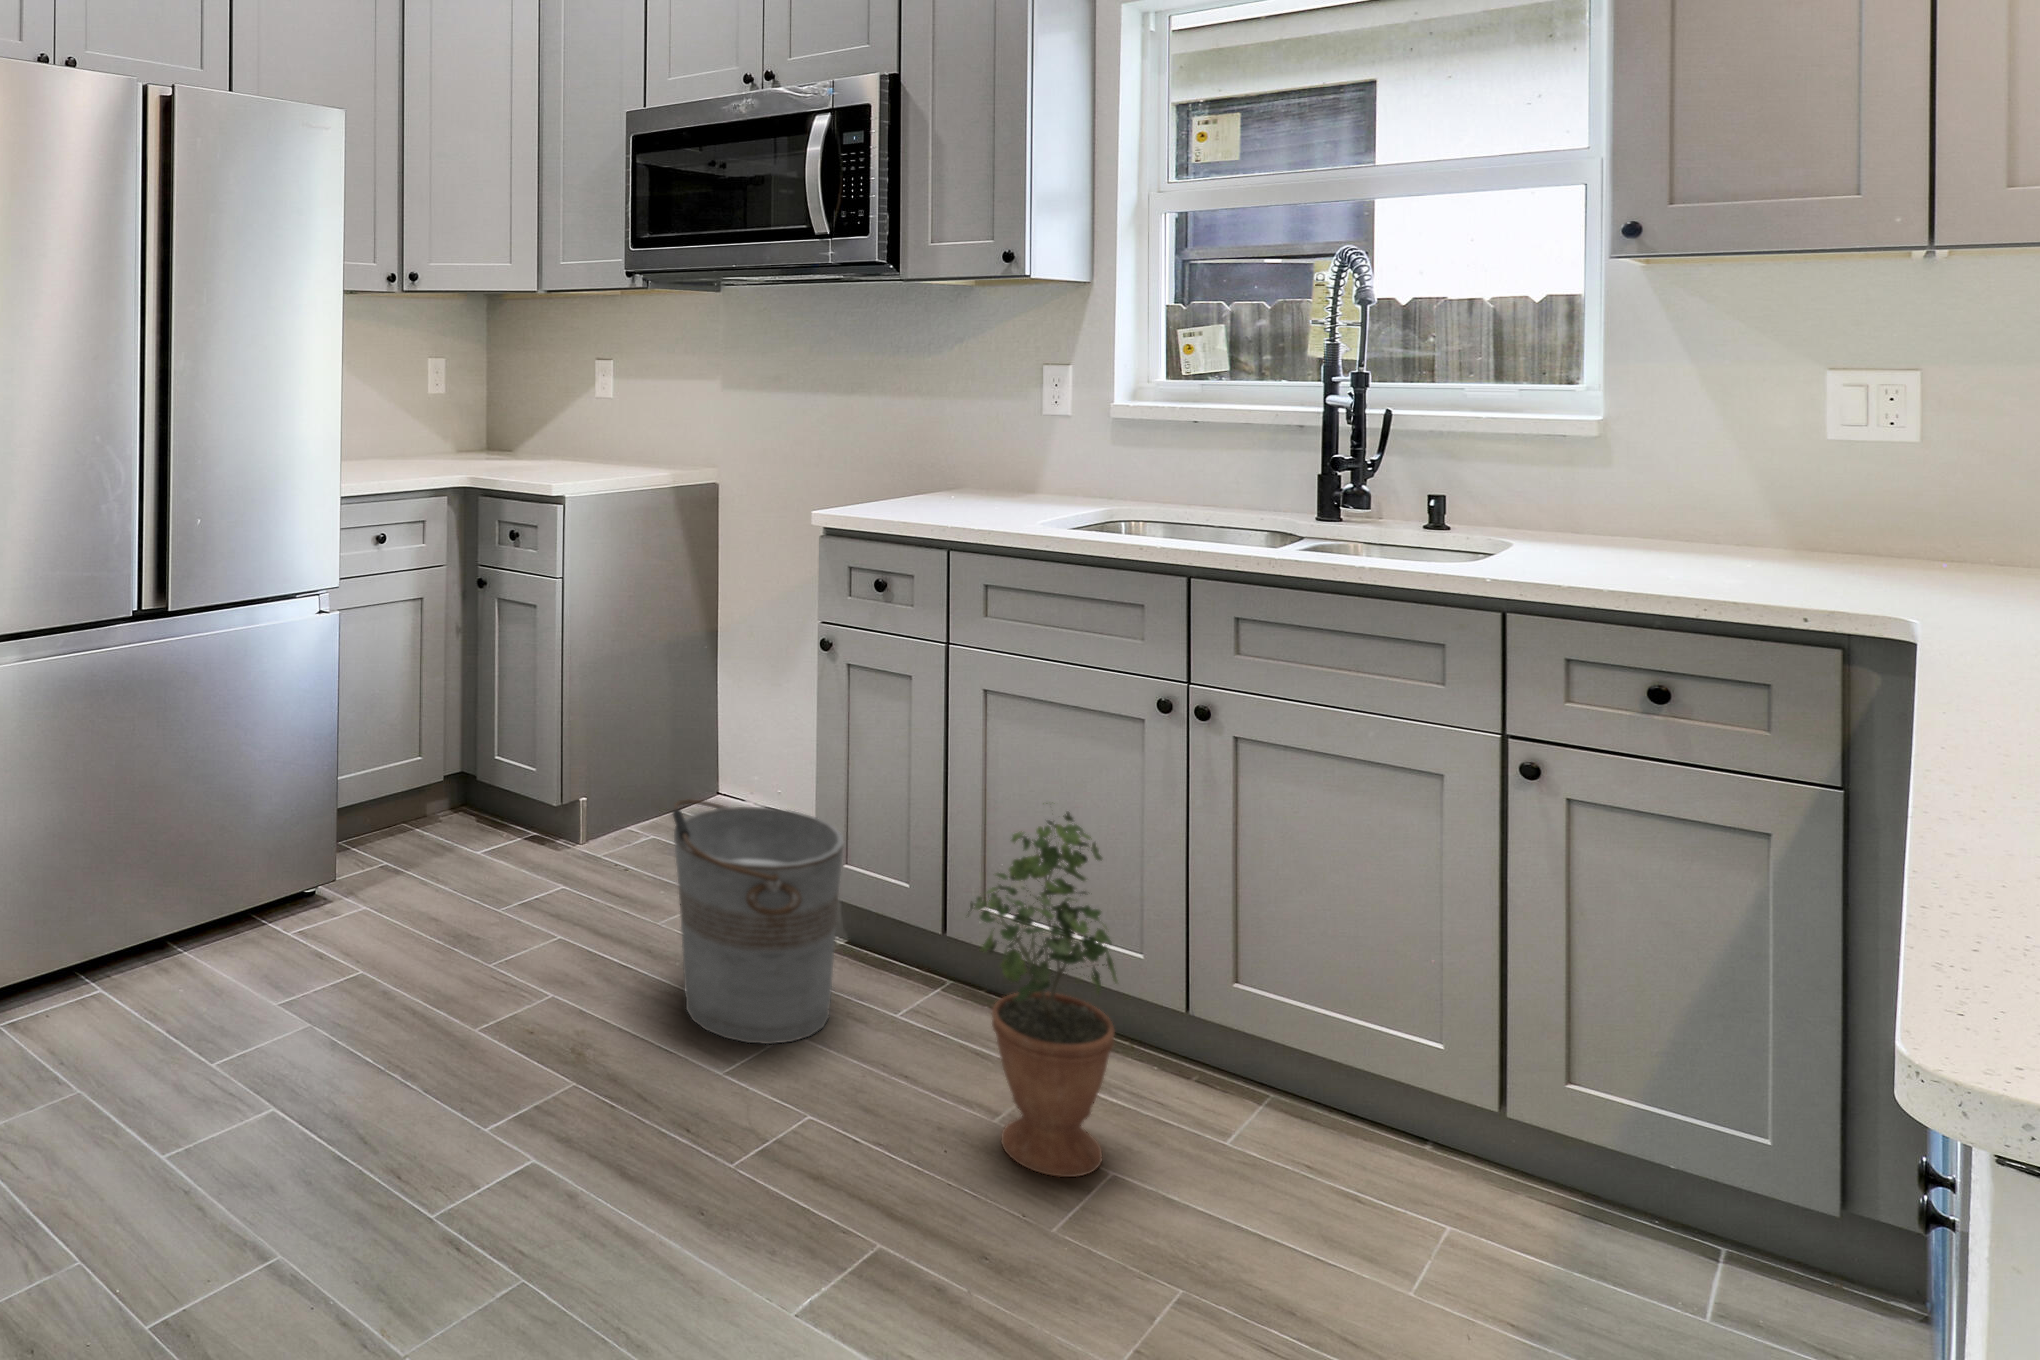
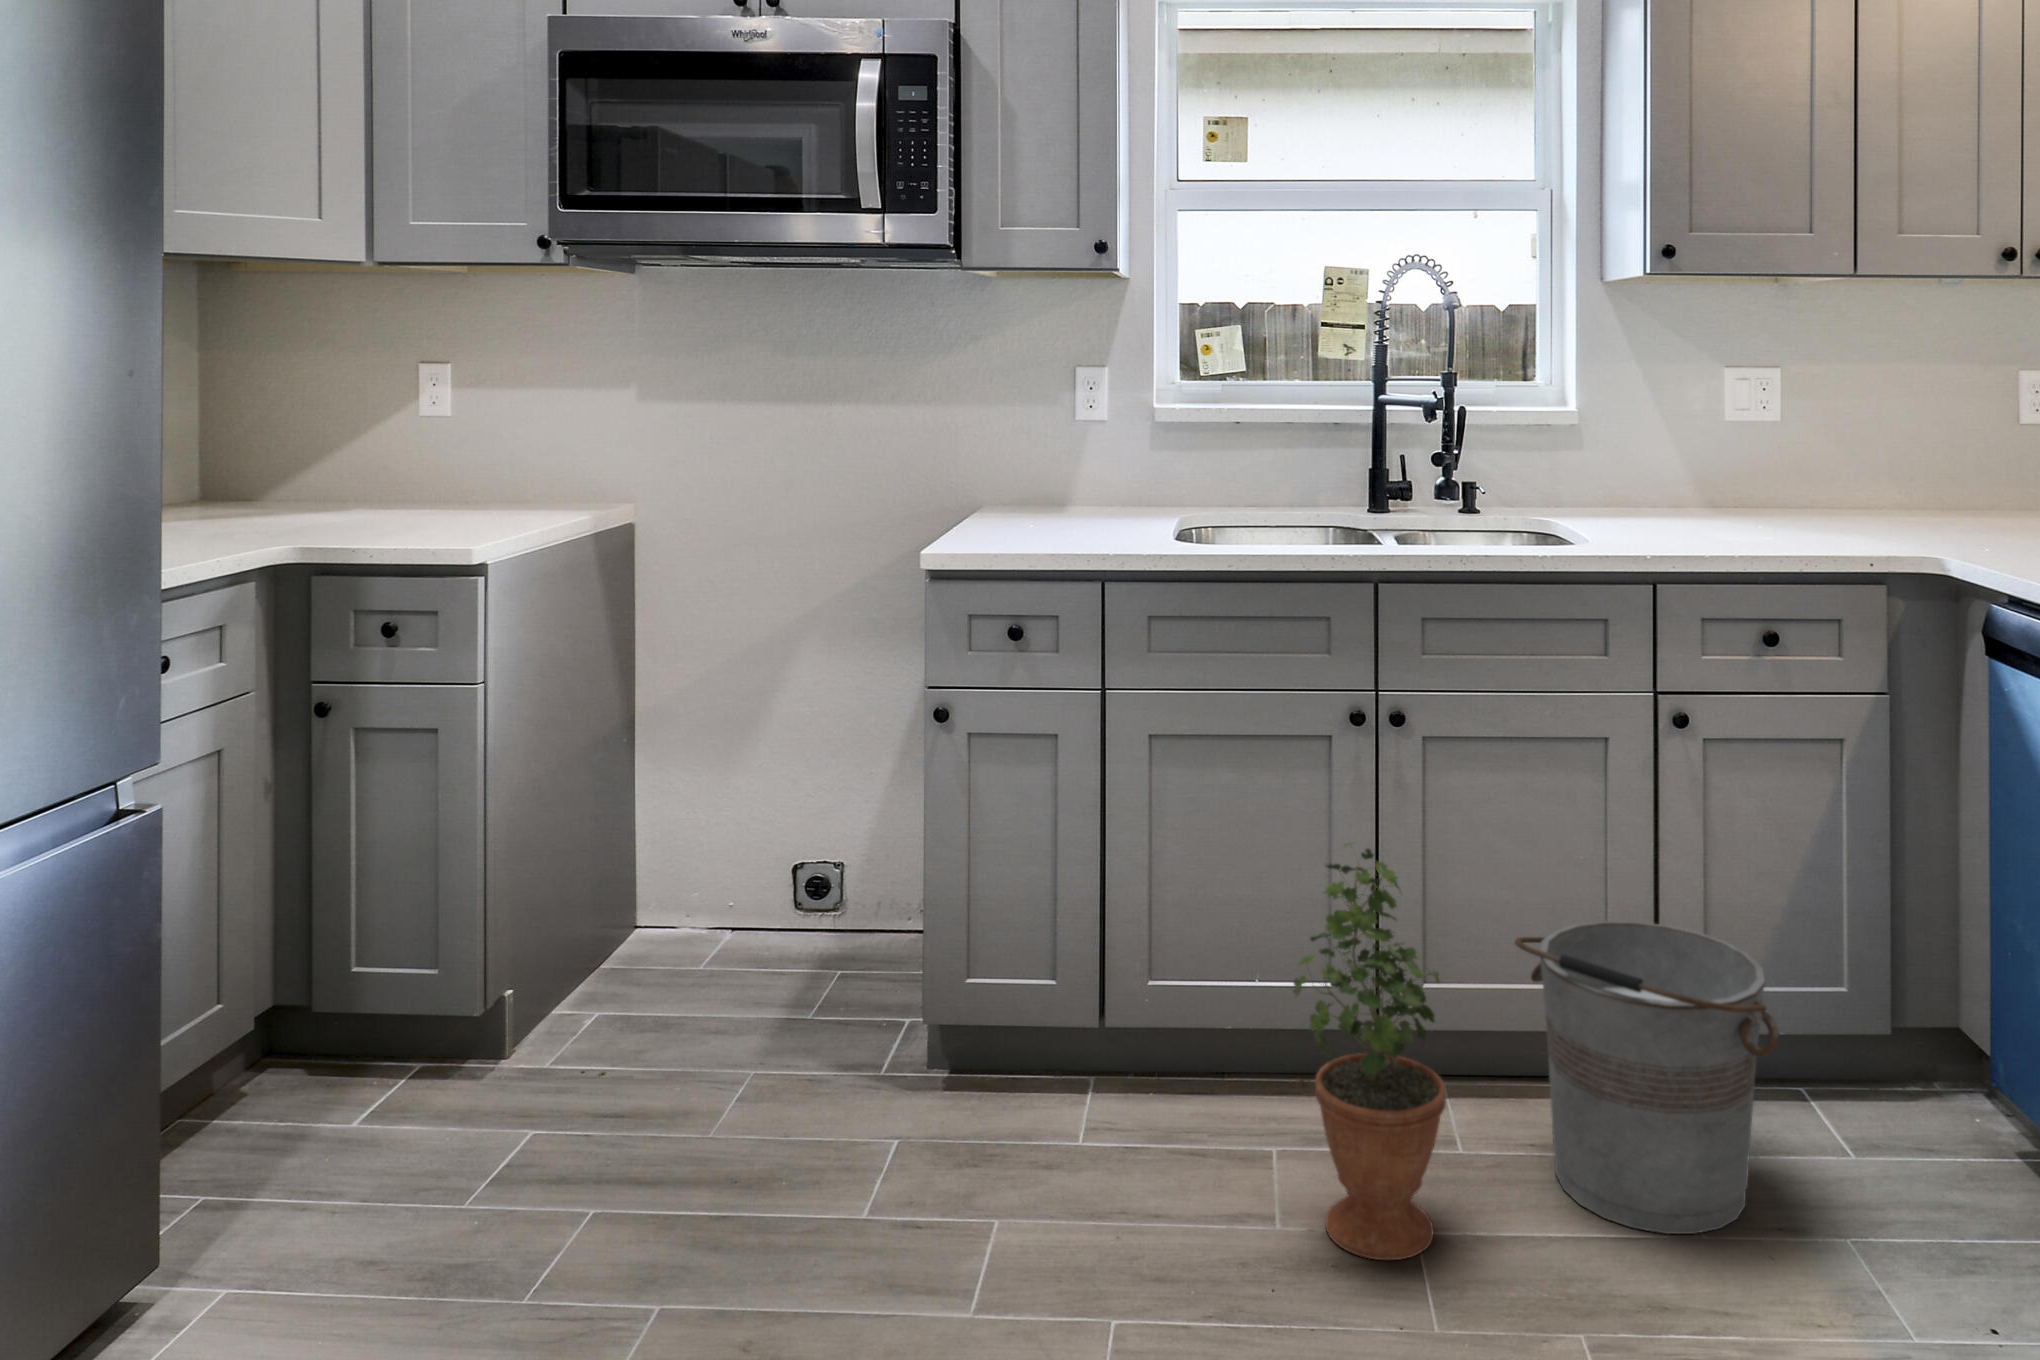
bucket: present [672,799,844,1044] -> present [1515,921,1779,1234]

